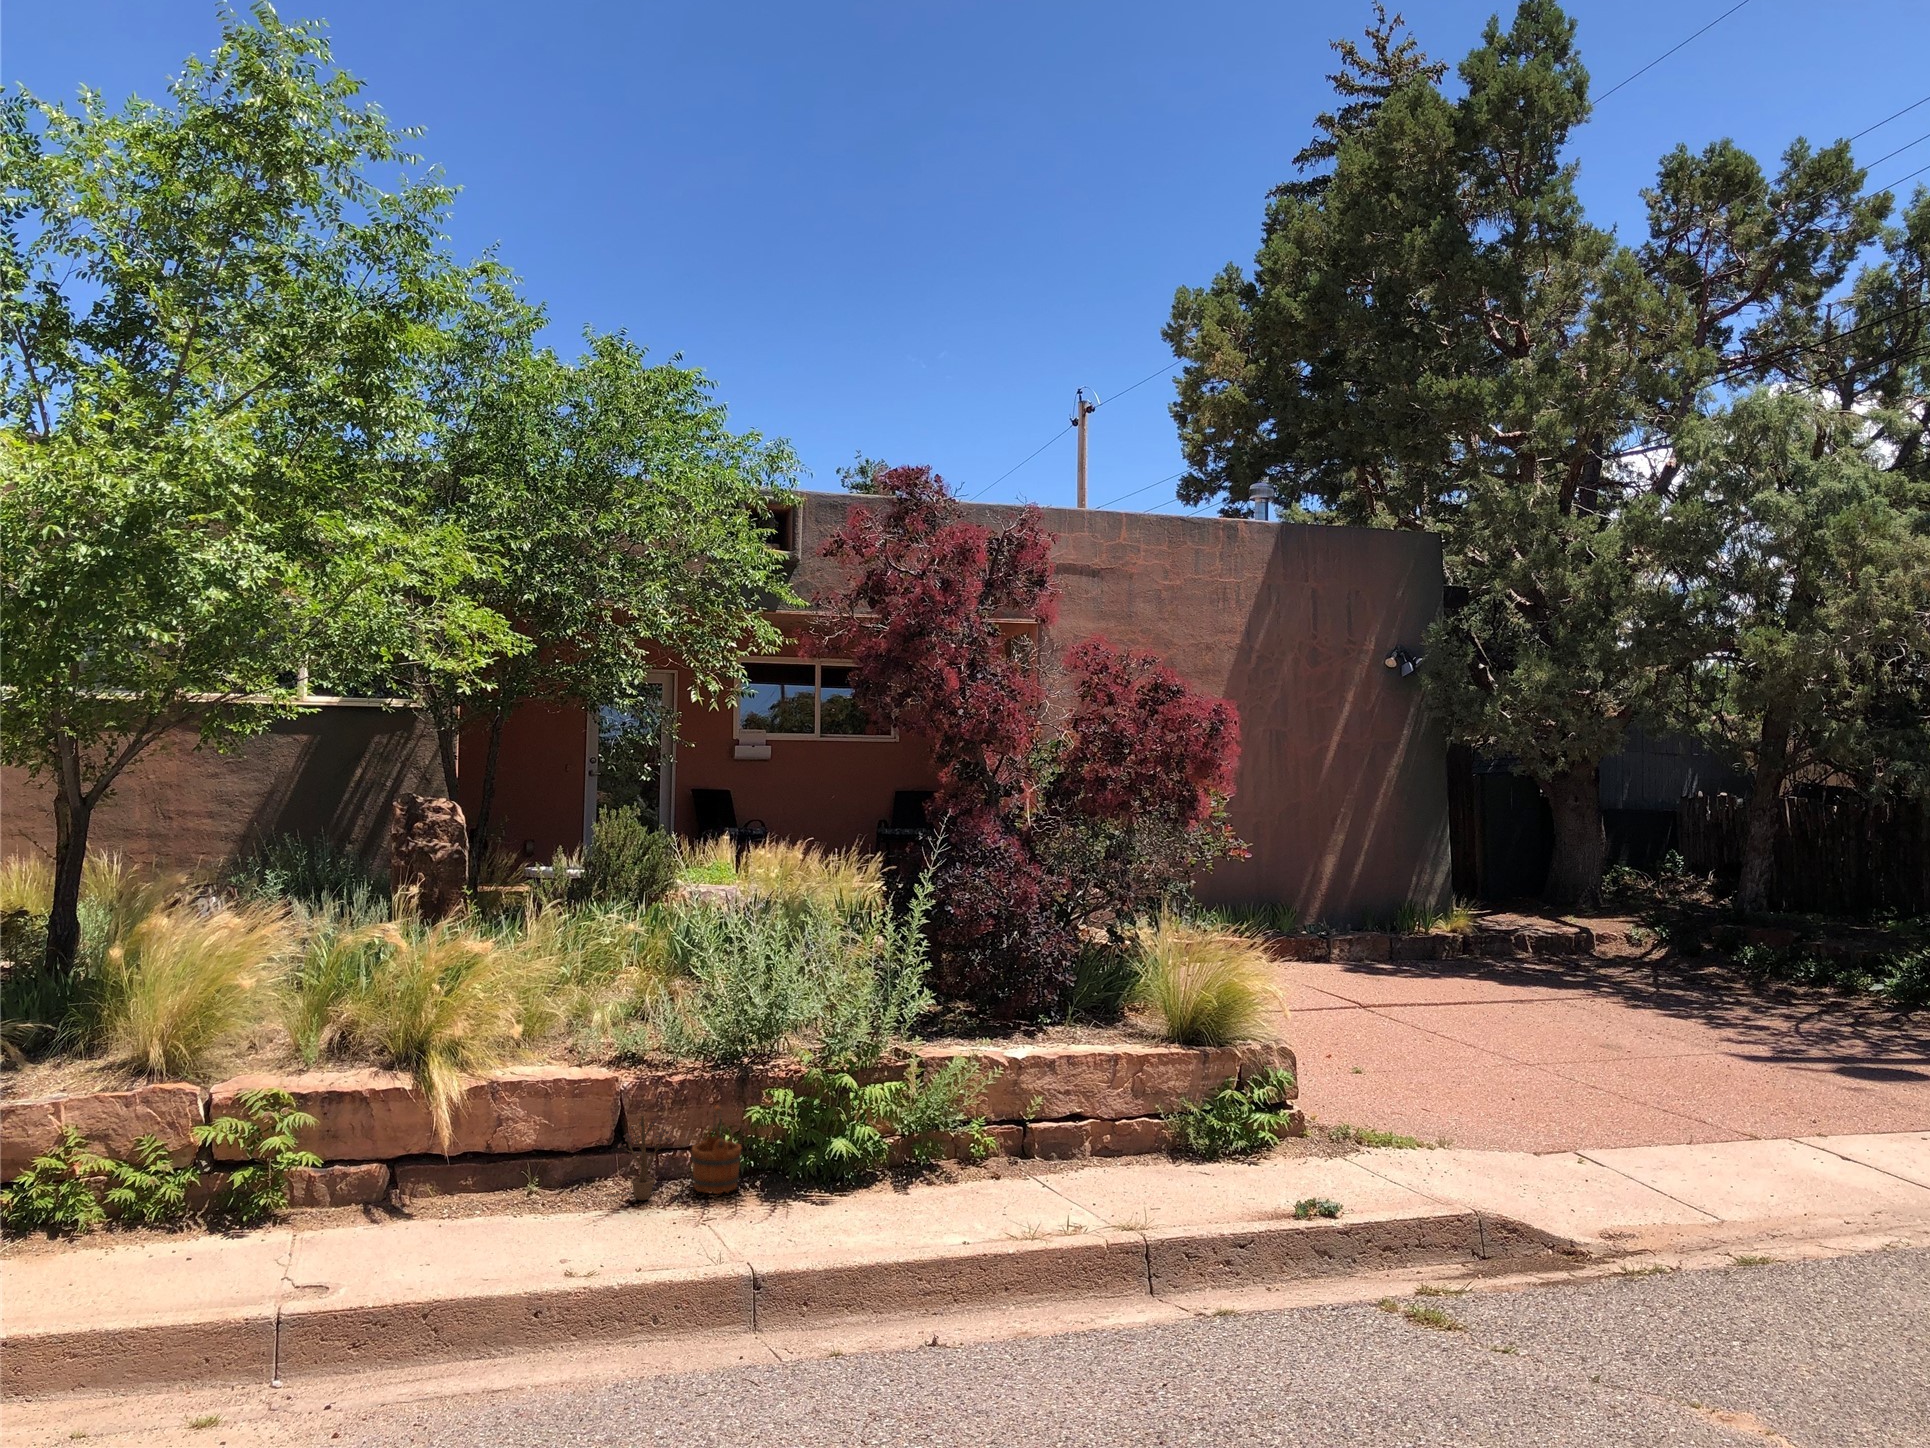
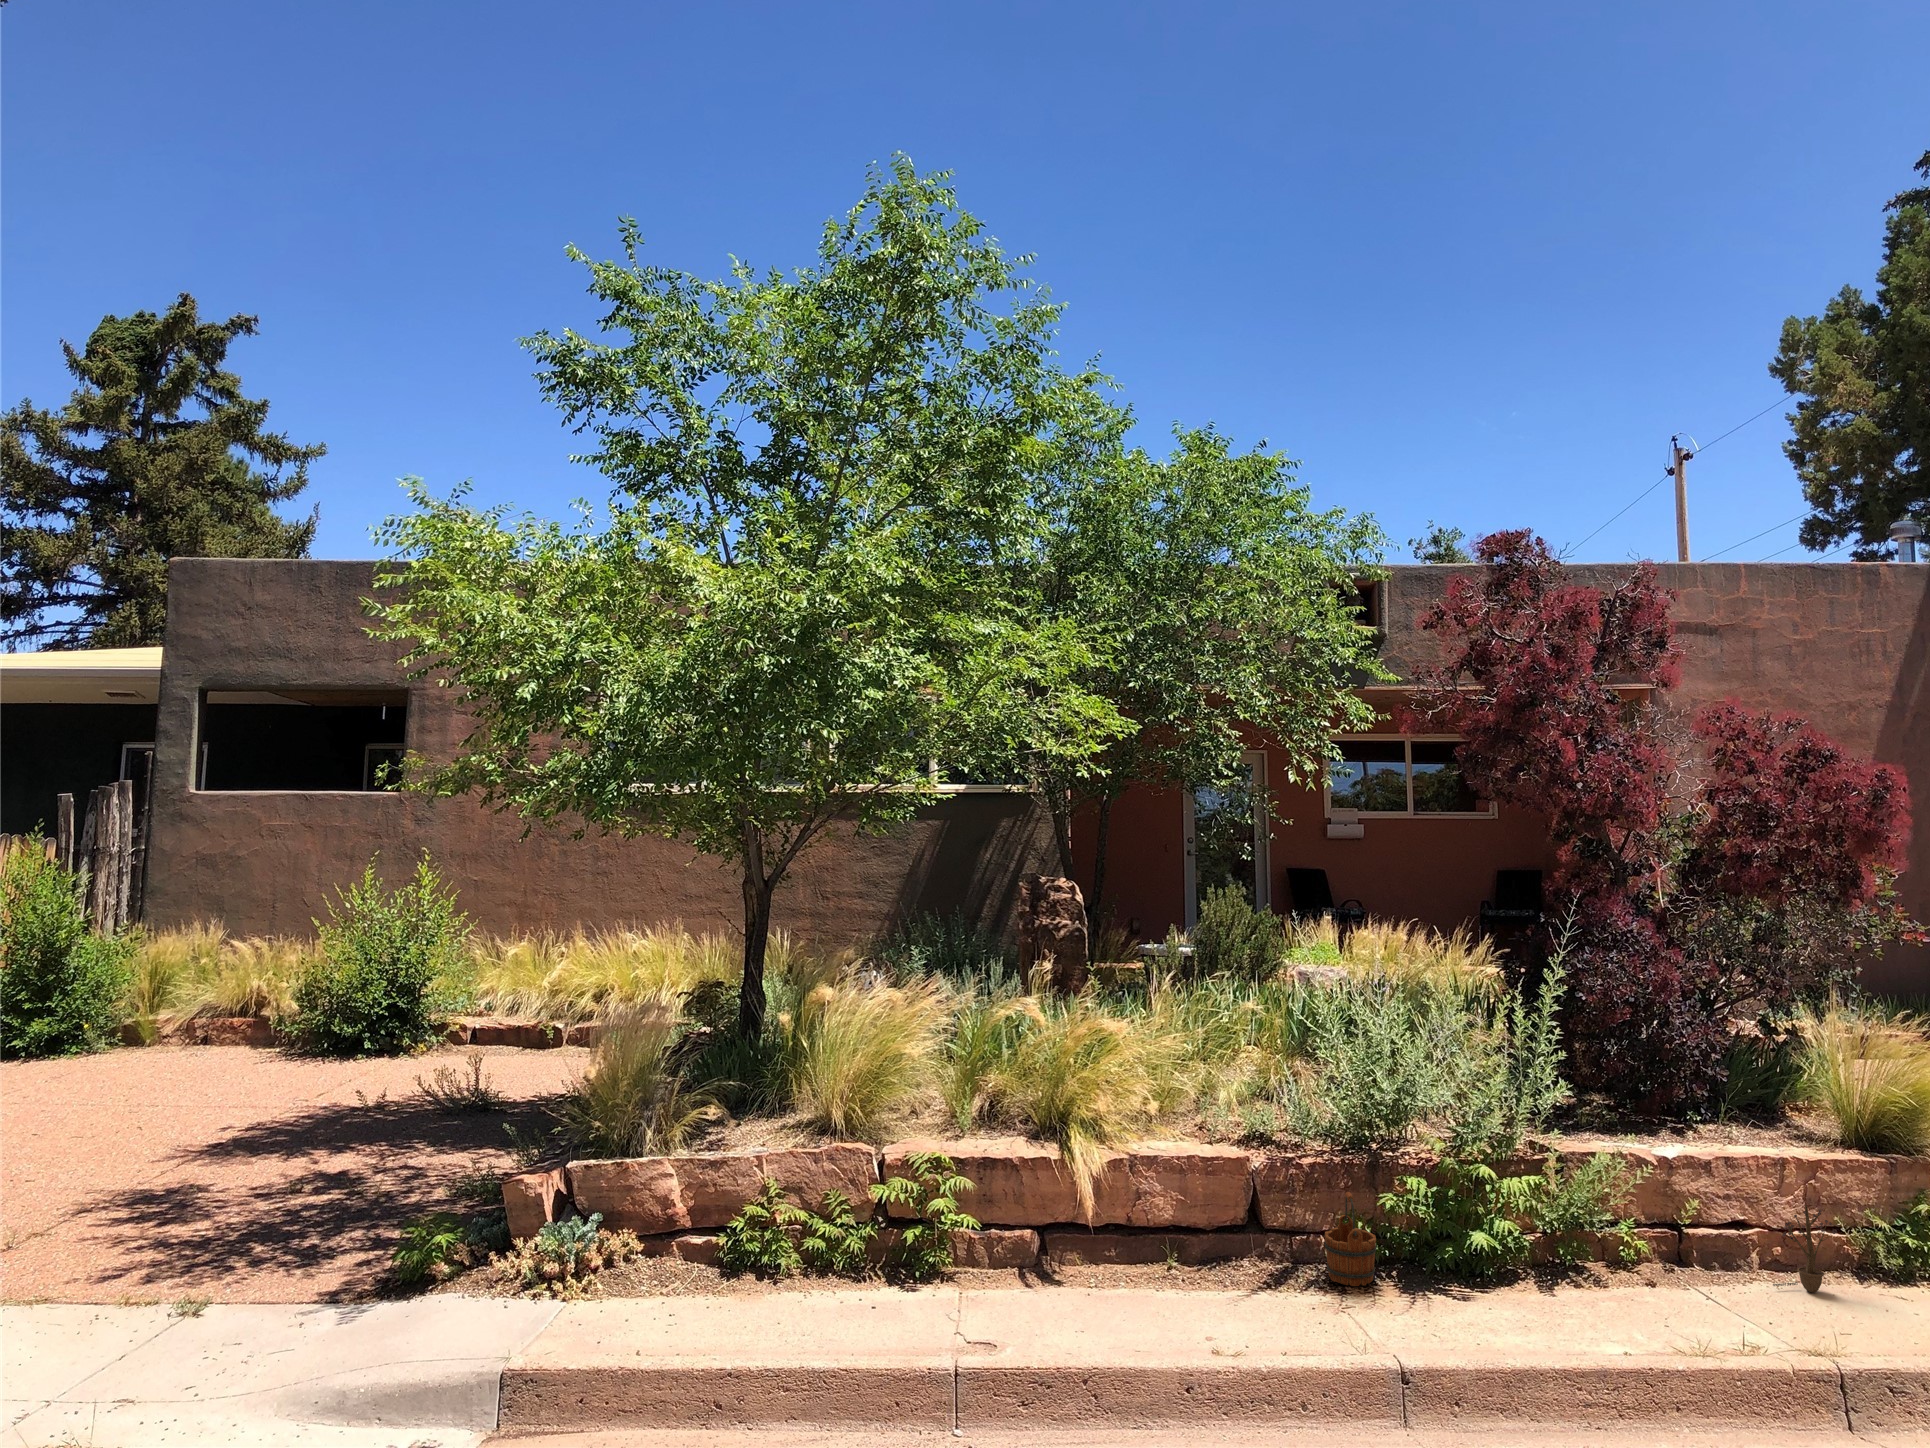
decorative plant: present [605,1116,671,1201] -> present [1773,1205,1837,1292]

